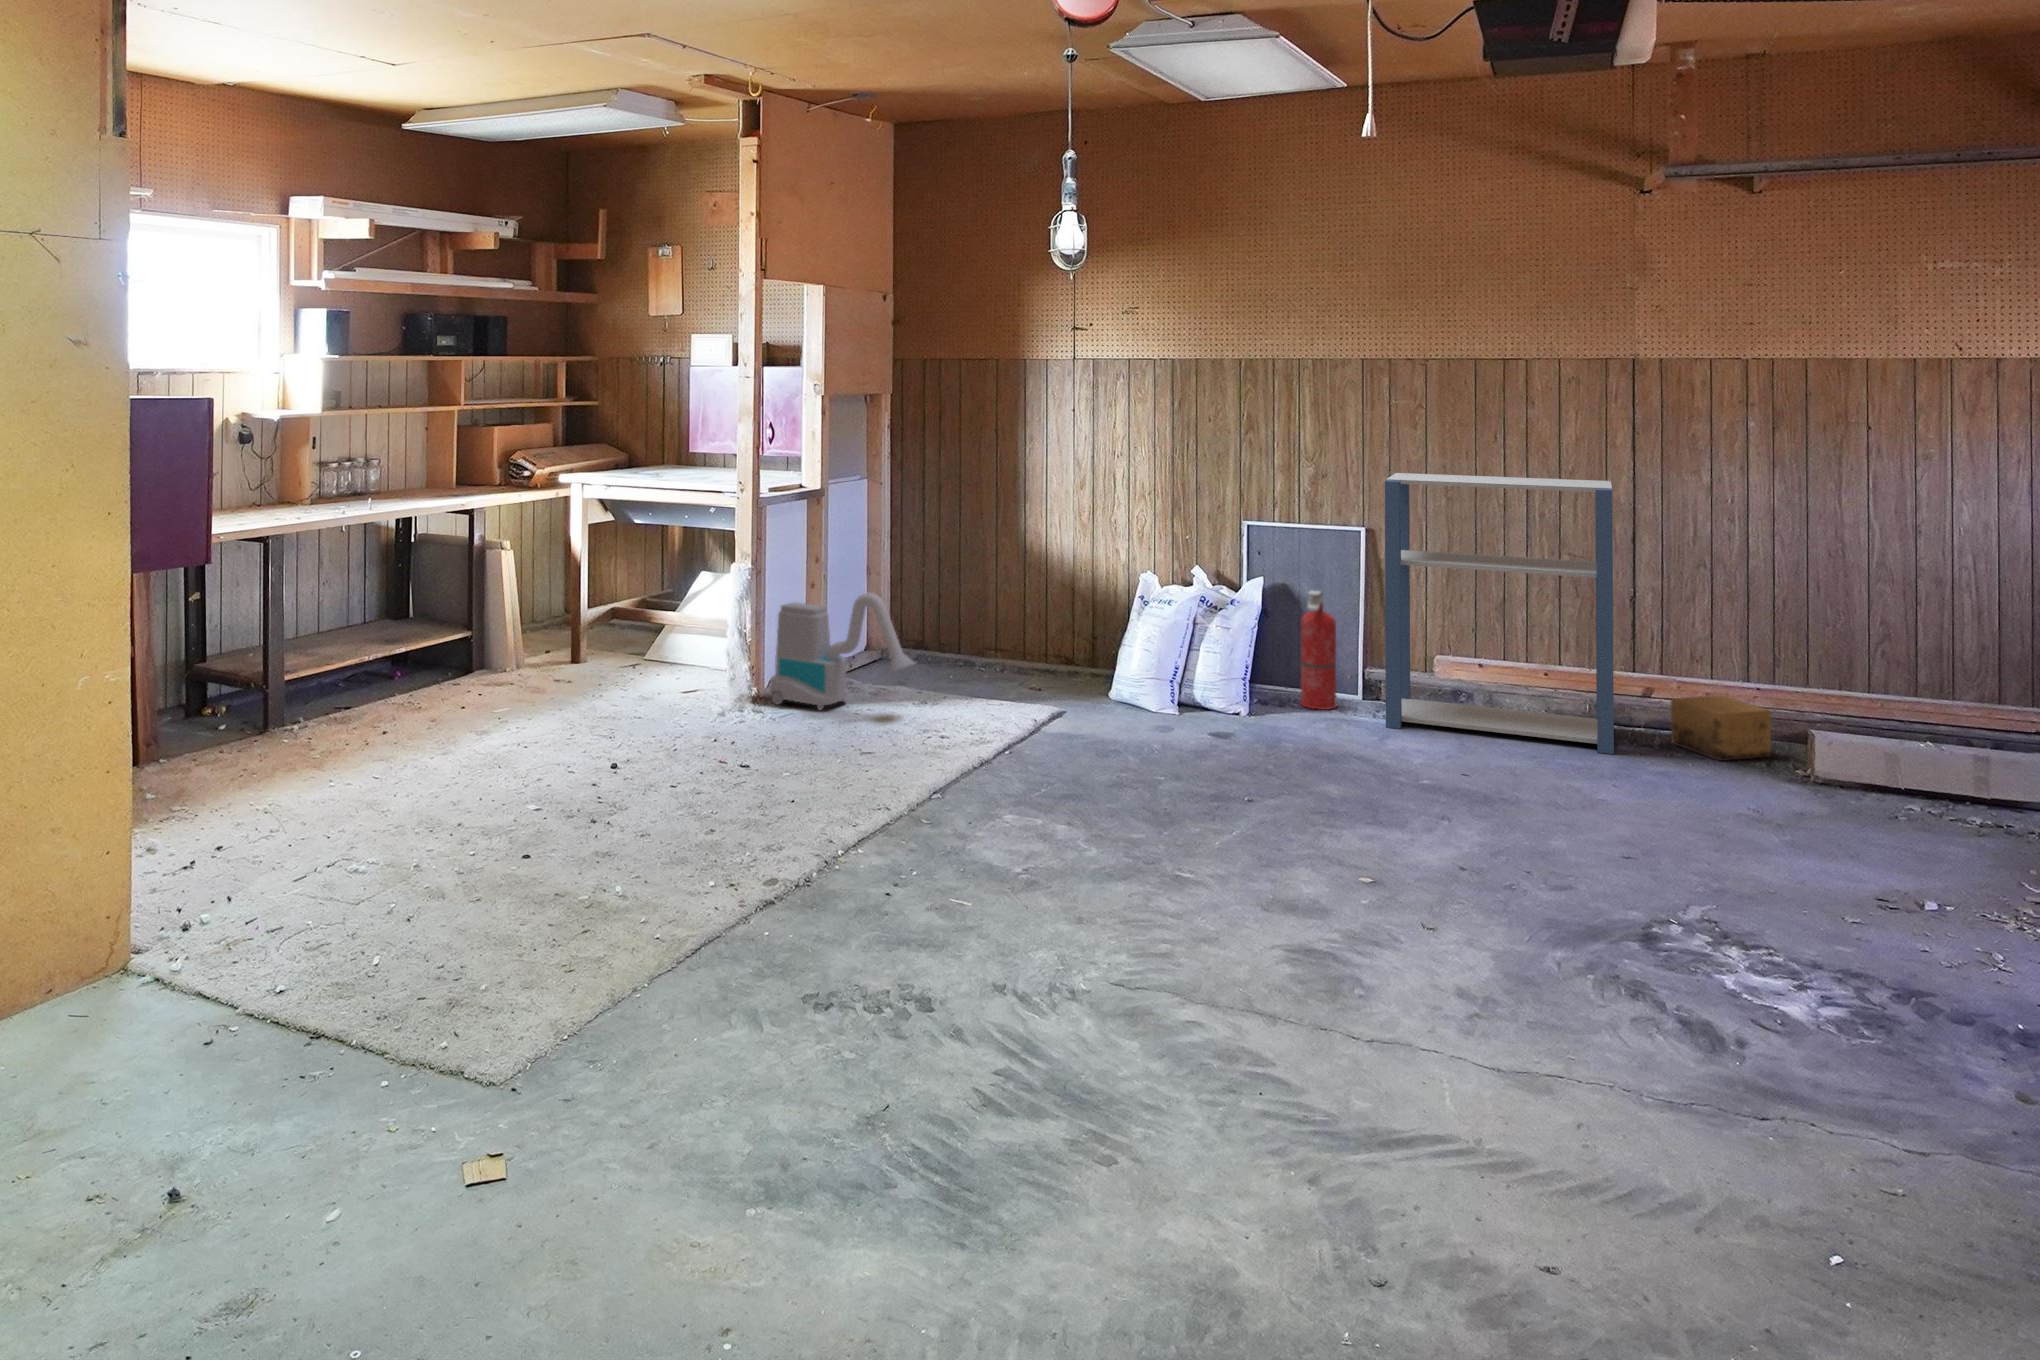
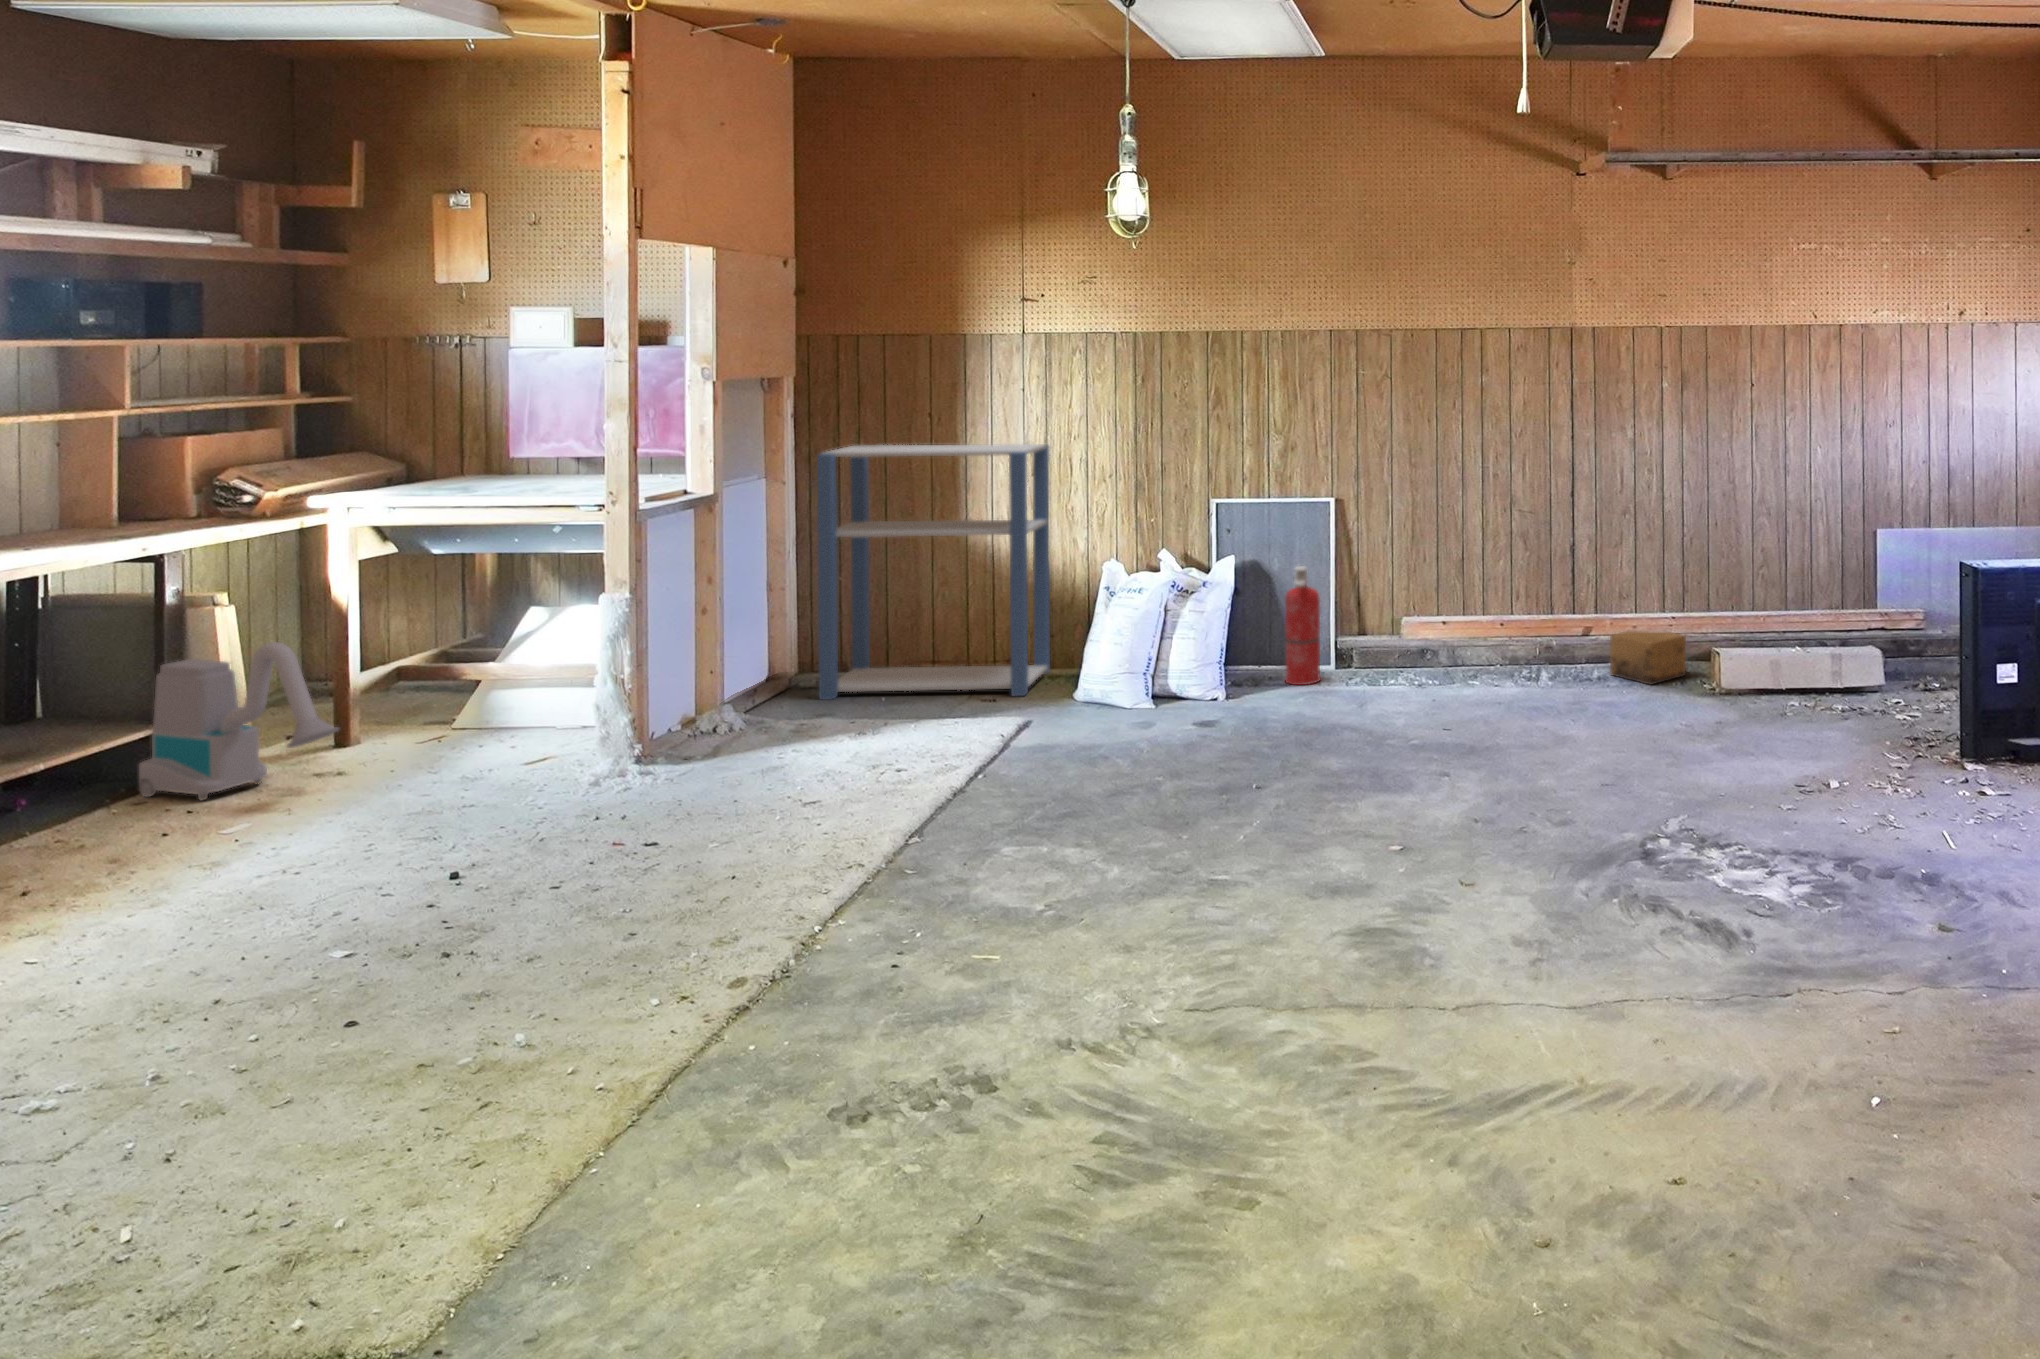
shelving unit: present [1385,473,1614,754] -> present [817,444,1050,700]
vacuum cleaner: present [770,593,916,710] -> present [139,642,338,800]

